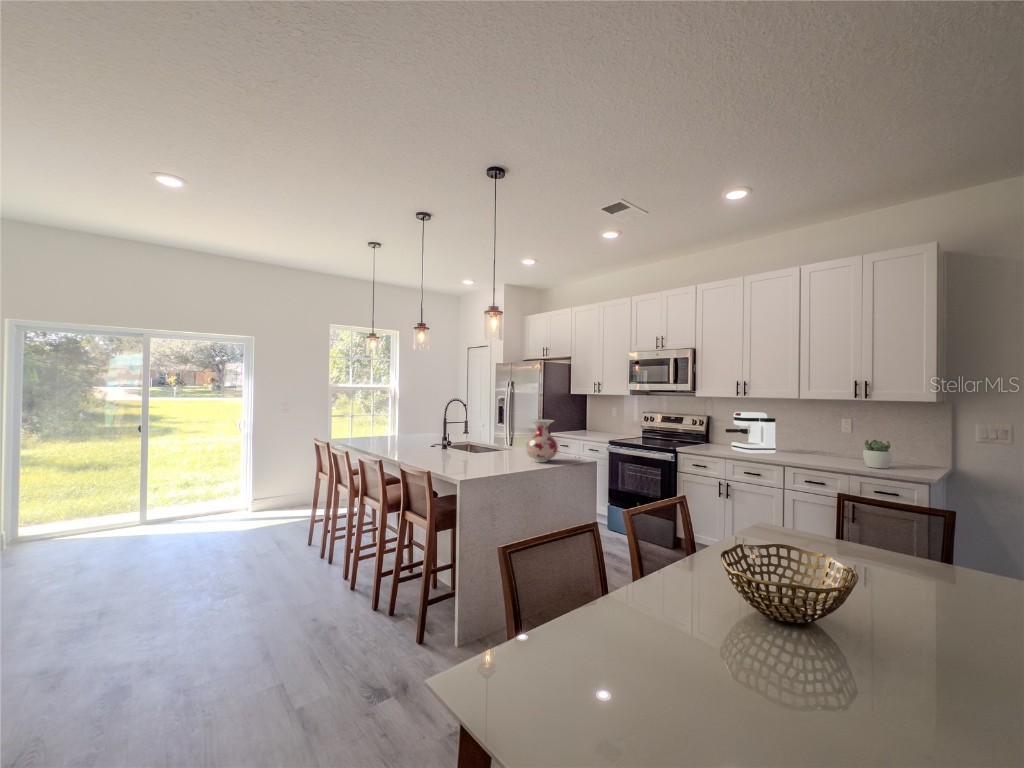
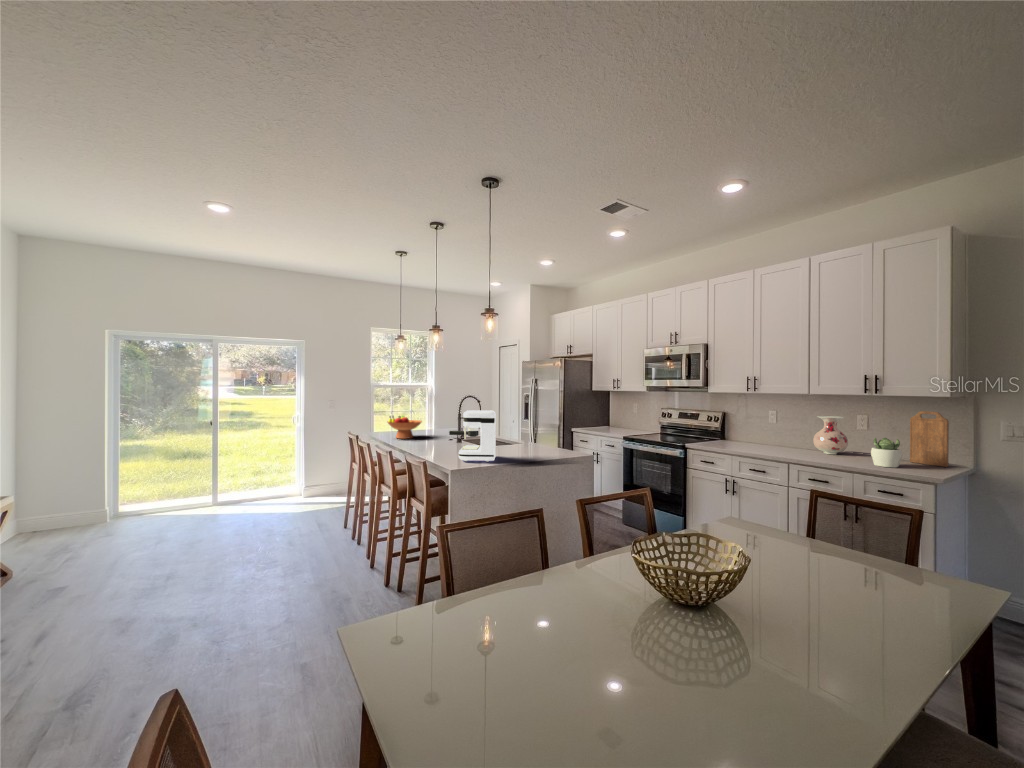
coffee maker: present [725,412,776,454] -> present [449,410,496,462]
cutting board: none [894,414,932,467] -> present [910,411,949,467]
vase: present [526,419,558,462] -> present [813,416,848,454]
fruit bowl: none [365,420,404,445] -> present [387,416,422,439]

